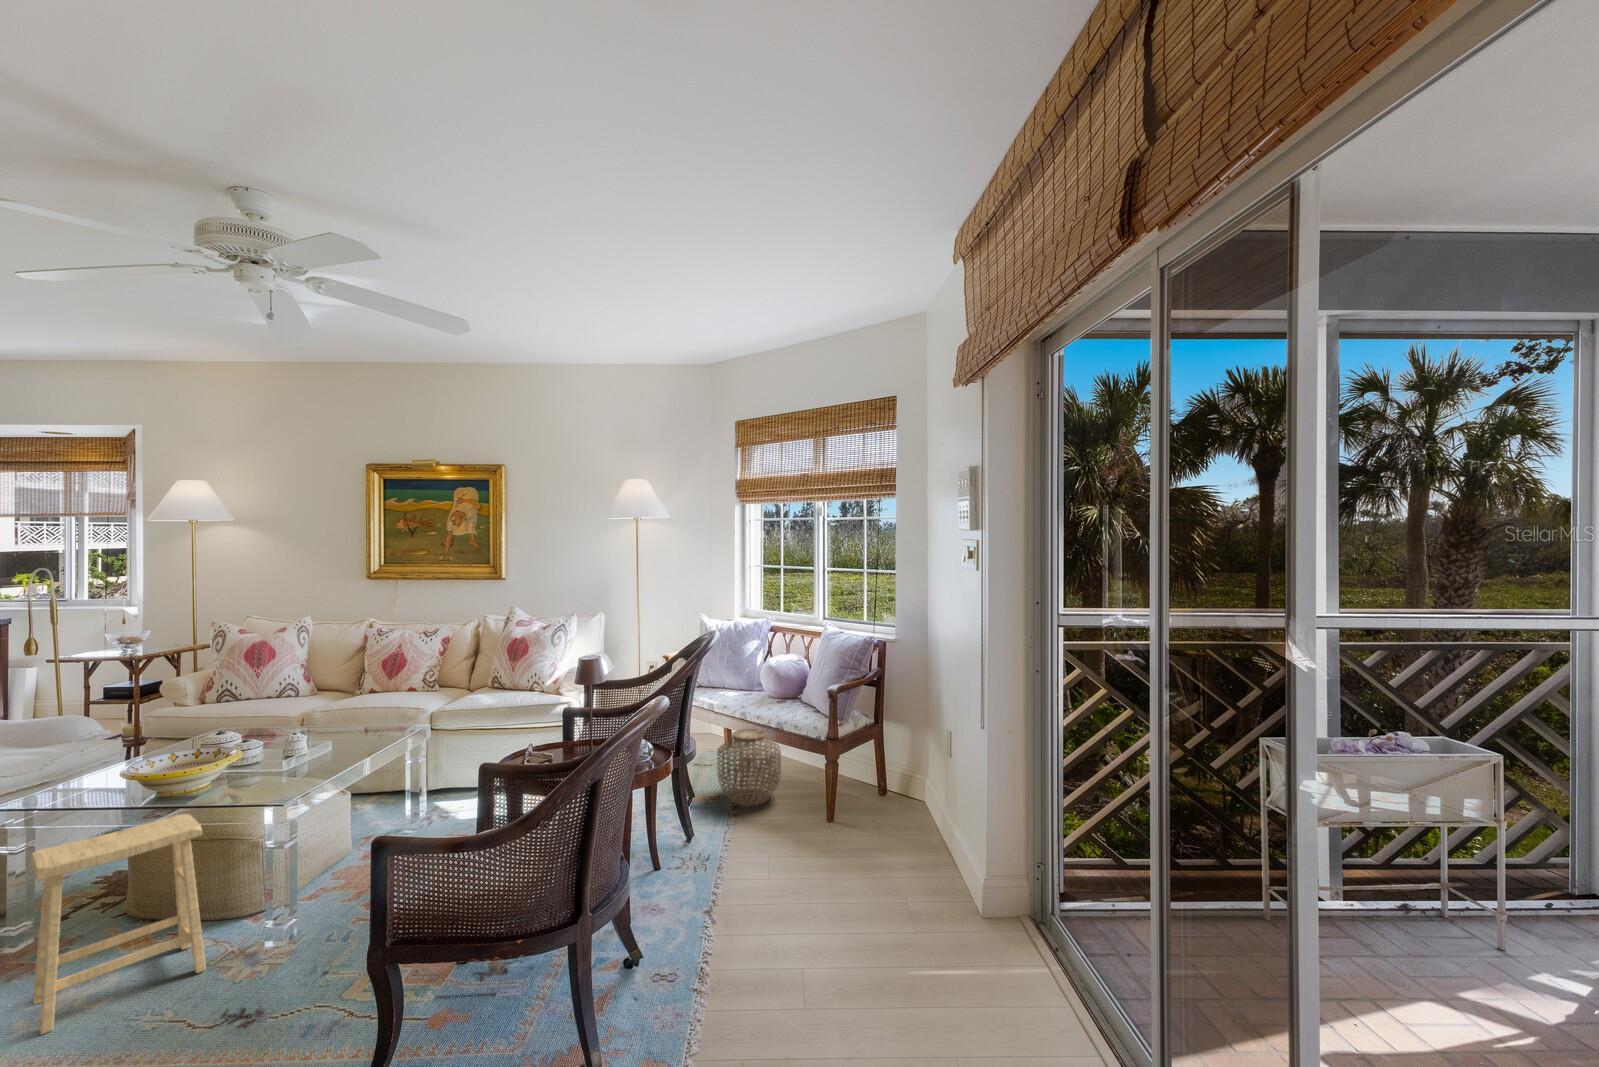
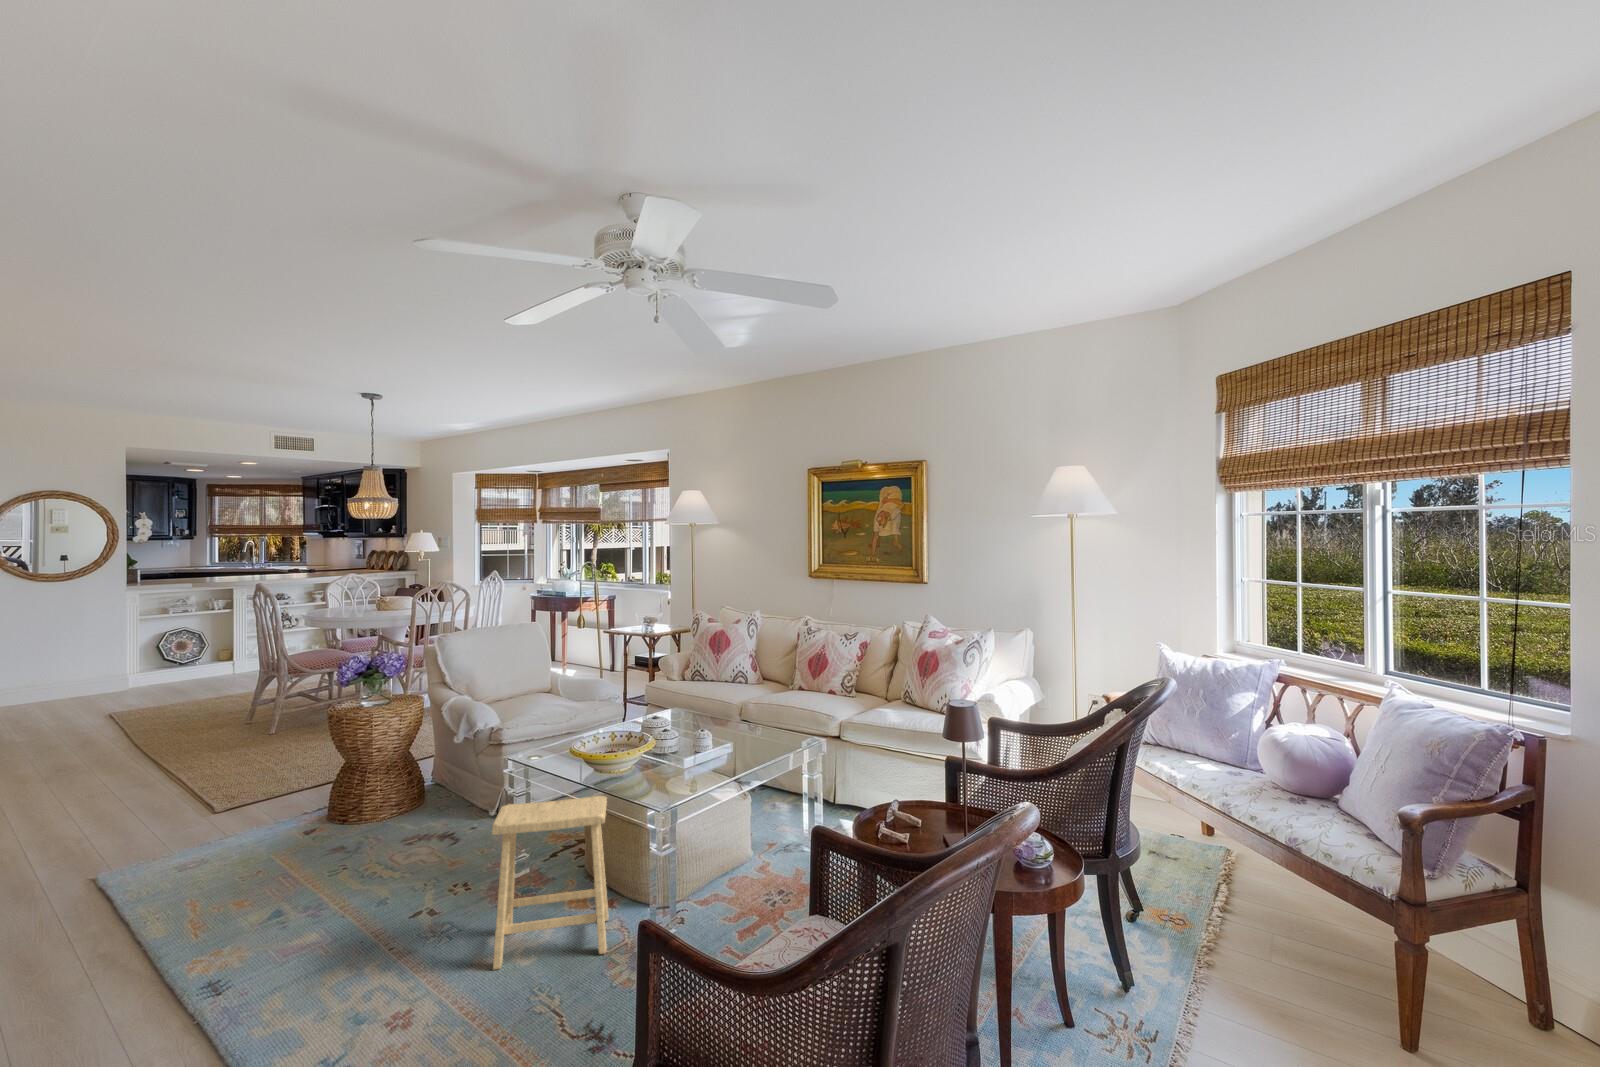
woven basket: present [717,728,781,806] -> none [1179,829,1294,956]

